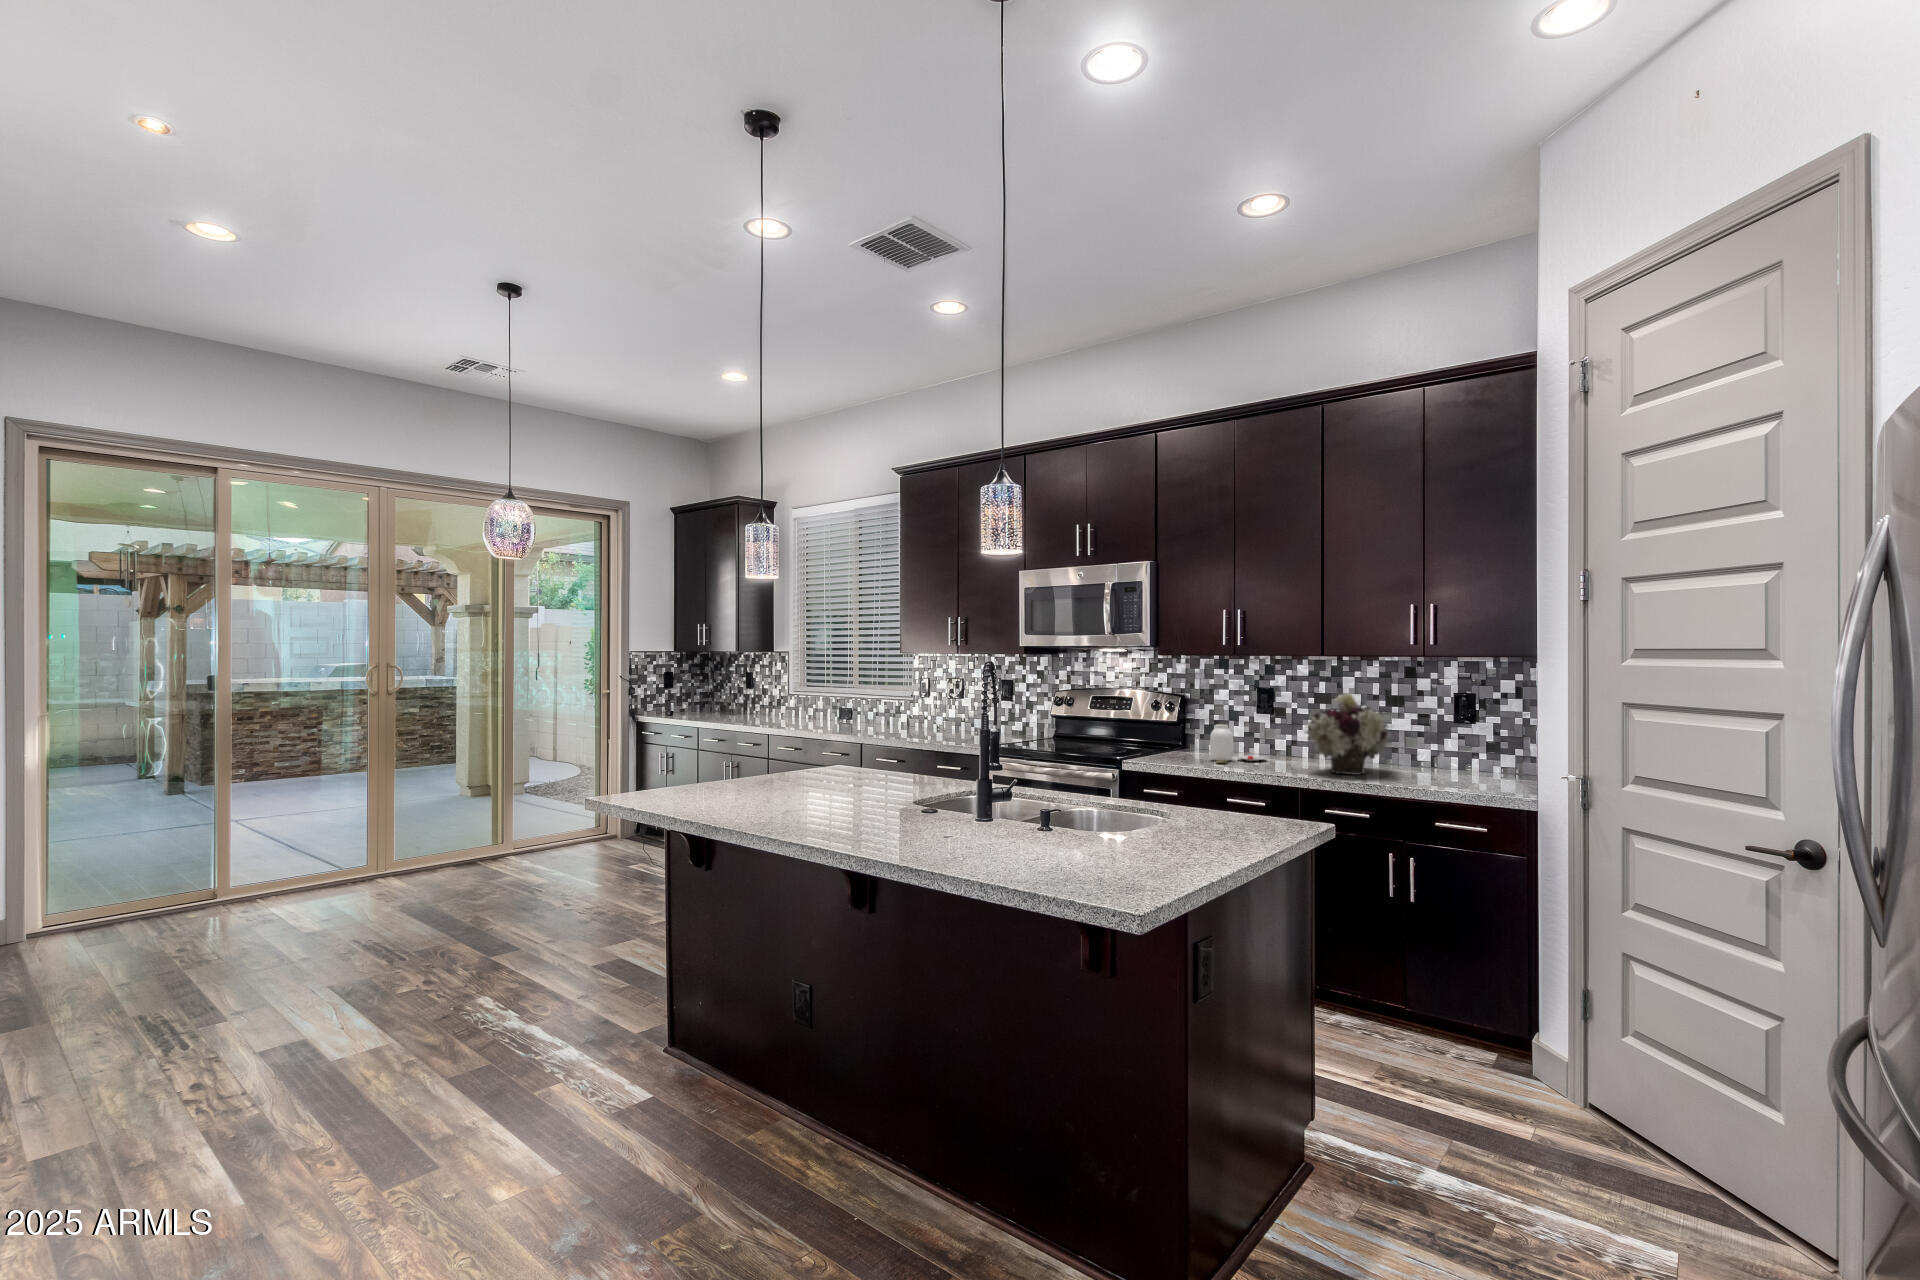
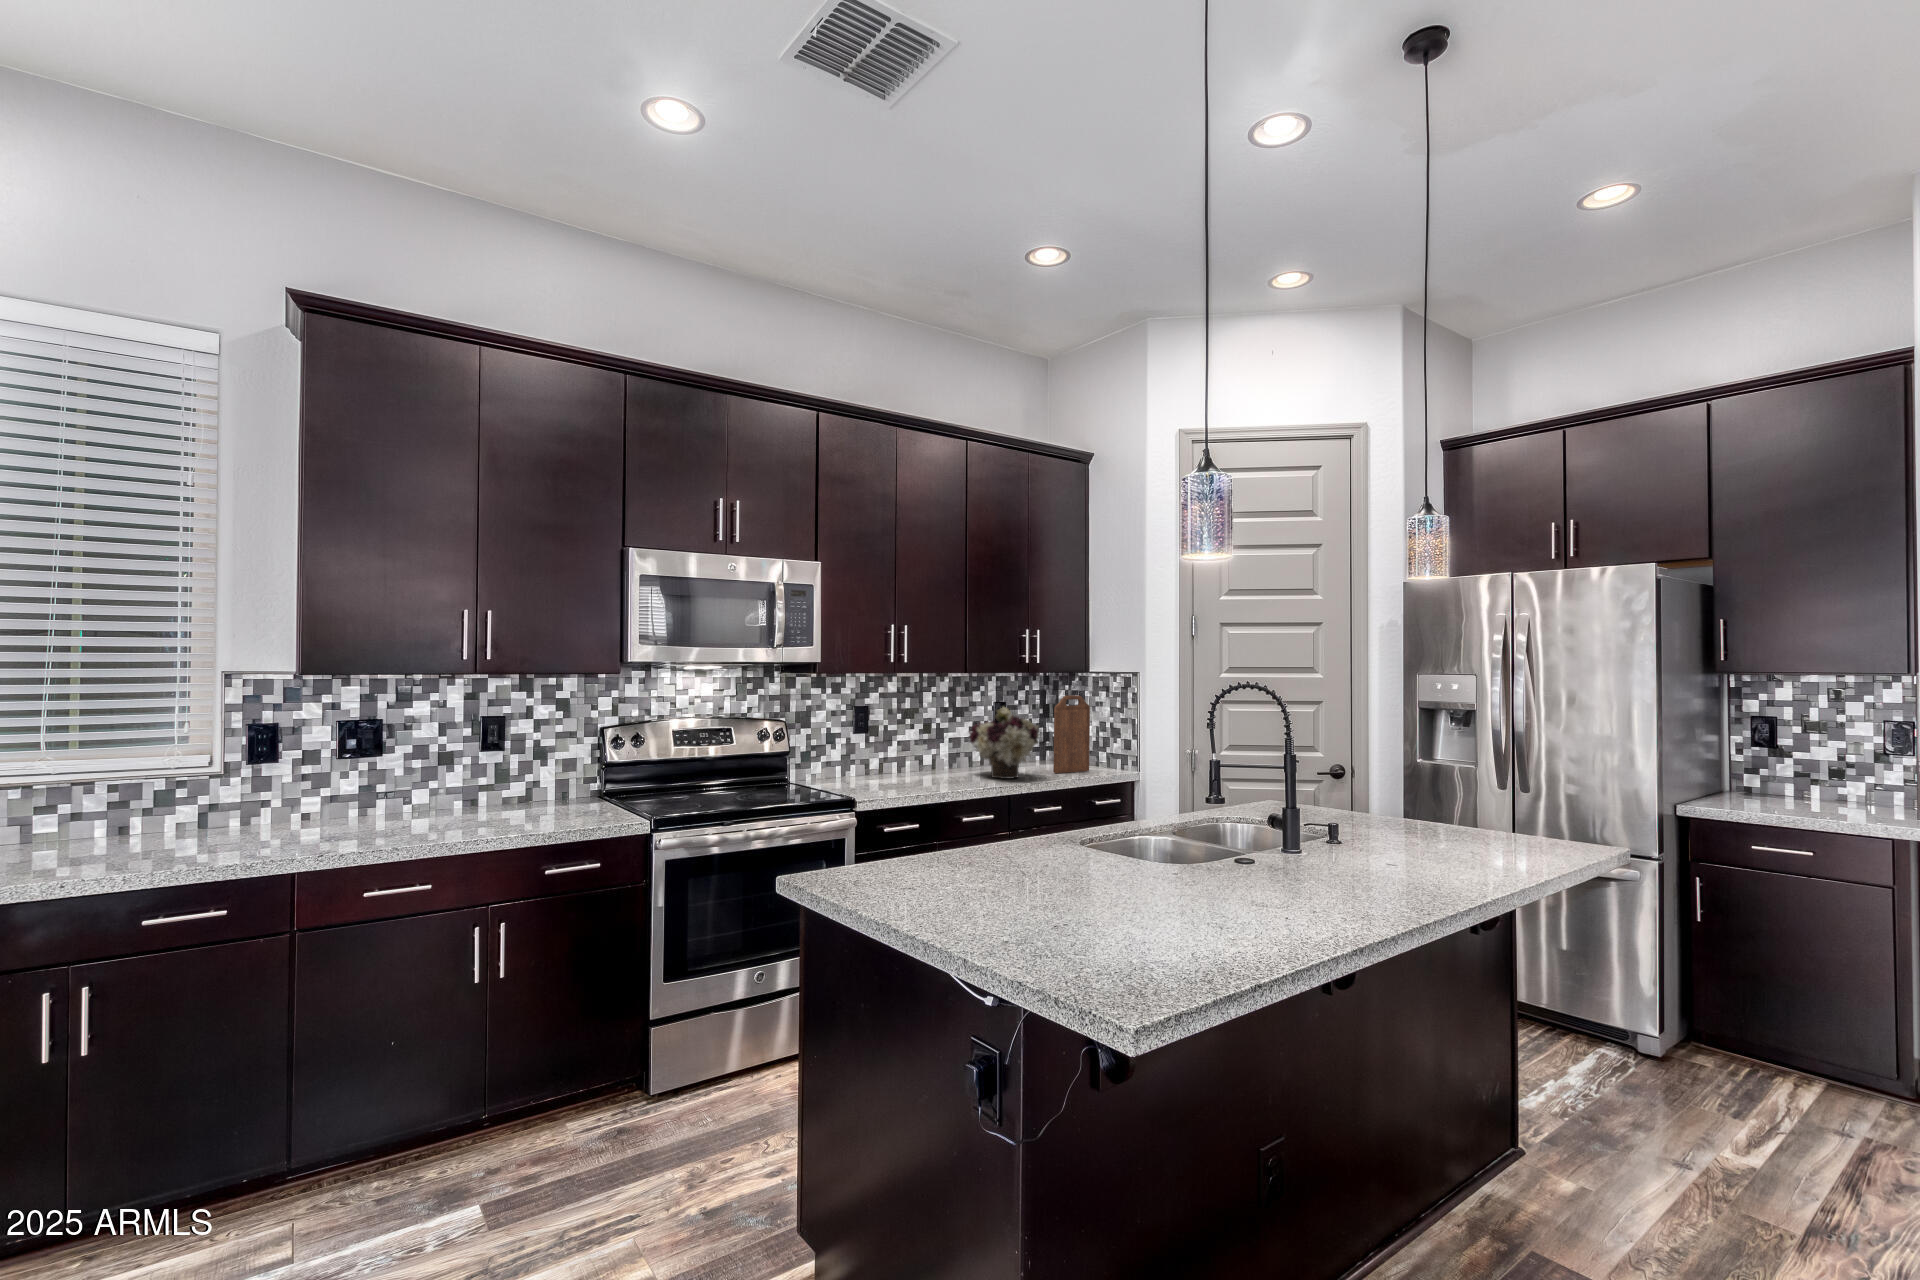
cutting board: none [1429,685,1491,787] -> present [1053,695,1090,773]
jar: present [1210,724,1267,763] -> none [897,747,933,787]

